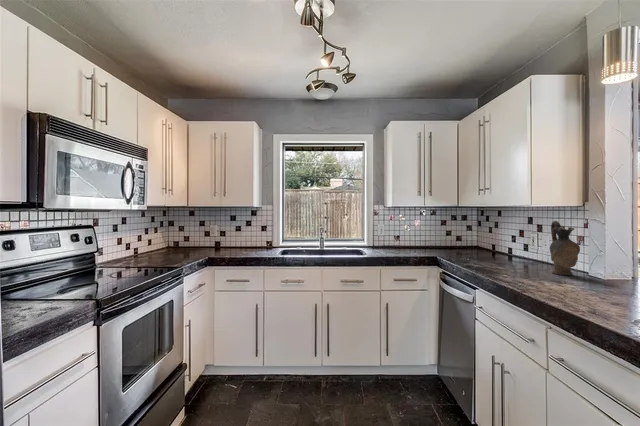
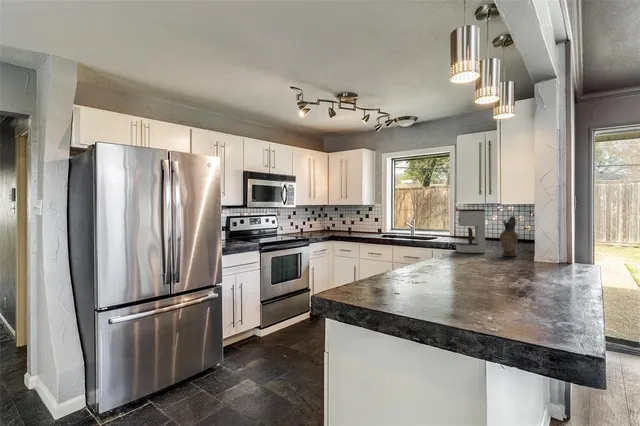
coffee maker: none [483,212,528,276] -> present [456,209,485,253]

